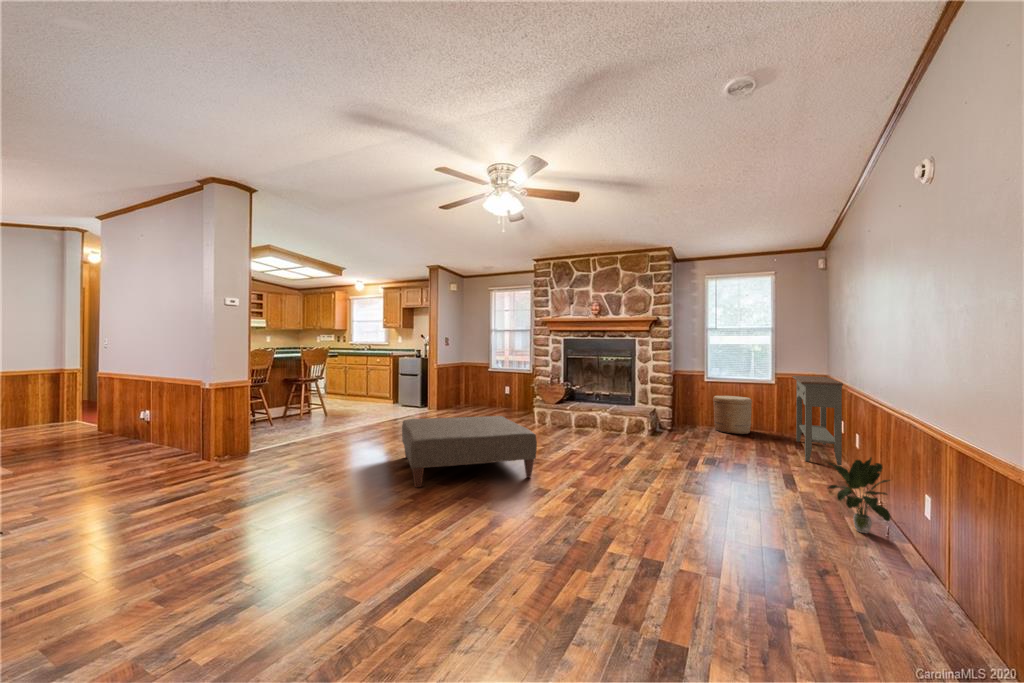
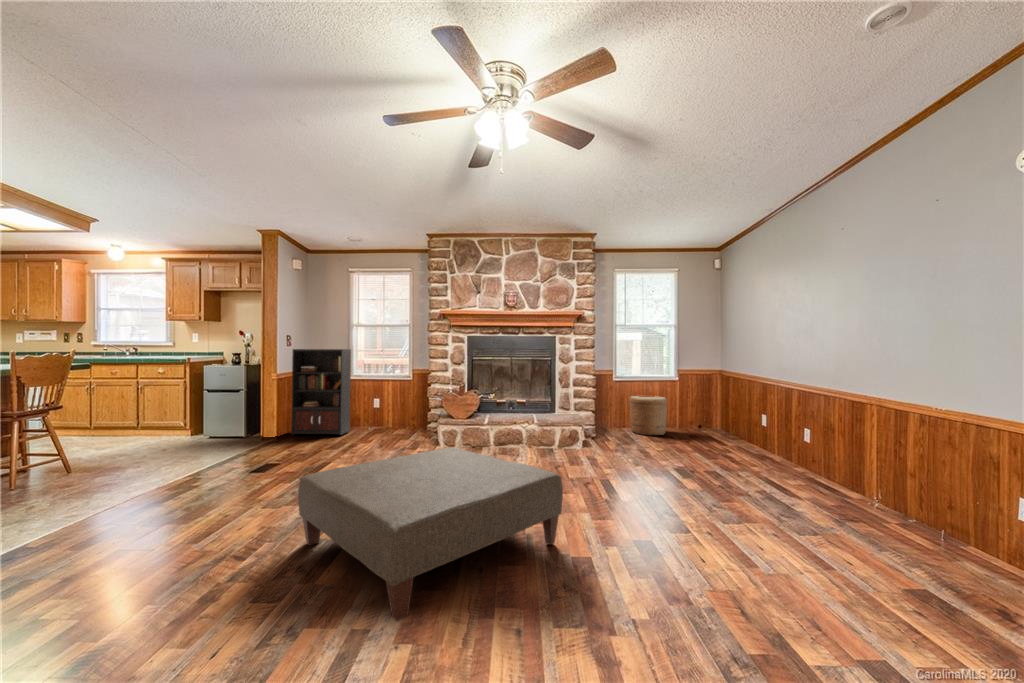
bookcase: none [446,348,499,410] -> present [291,349,351,435]
console table: present [792,376,843,465] -> none [707,373,791,460]
potted plant: present [828,458,890,533] -> none [910,459,1006,546]

